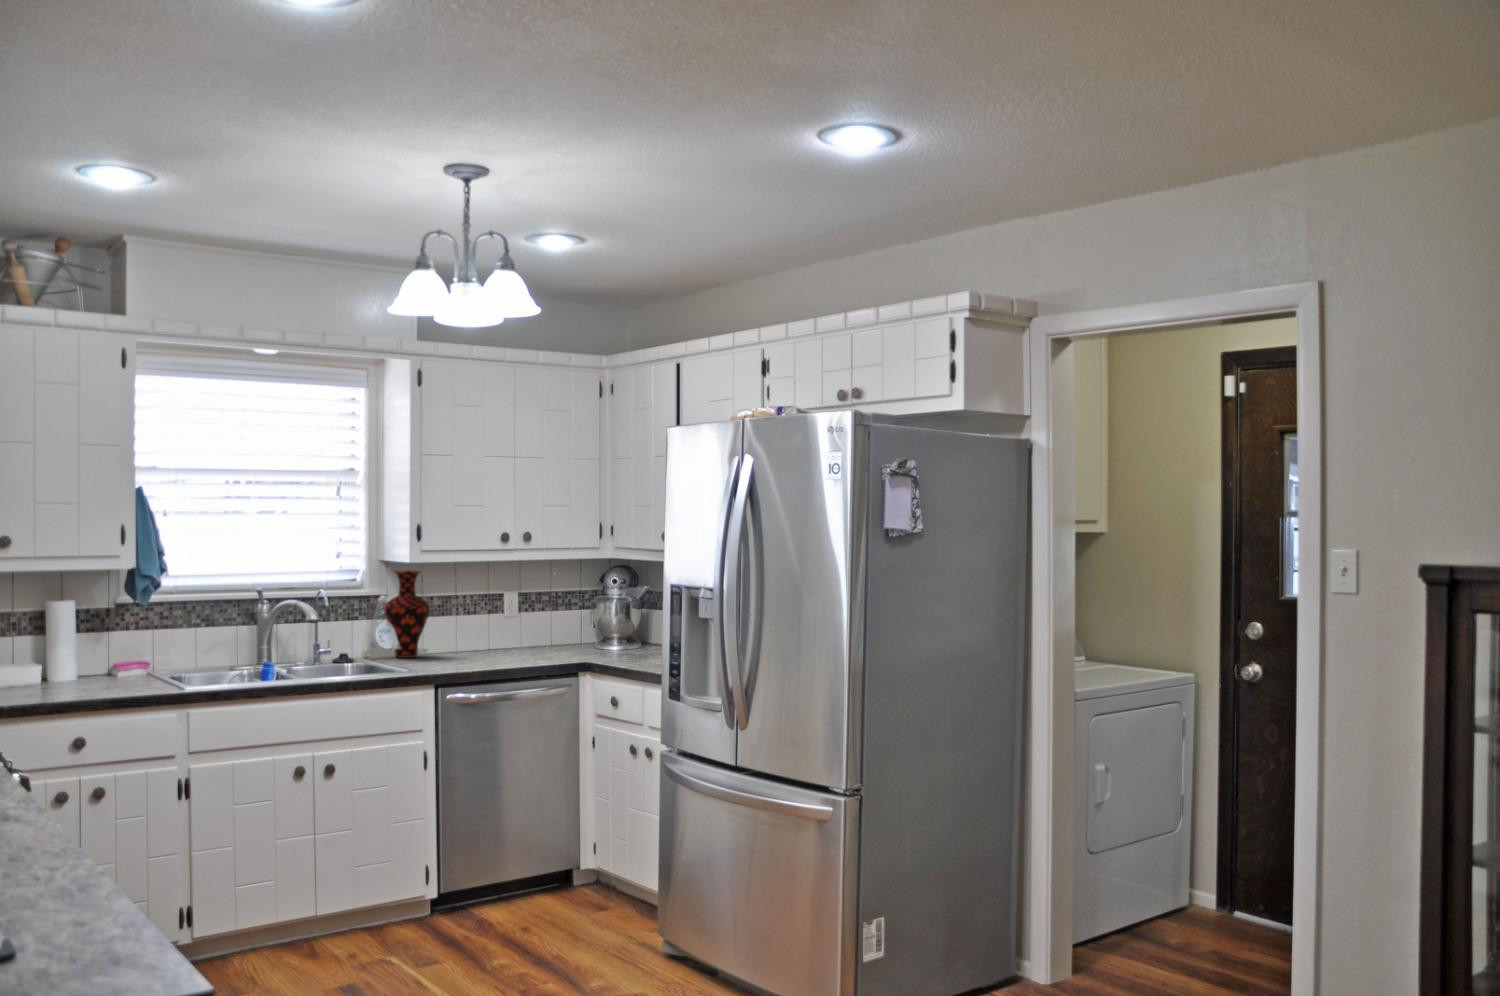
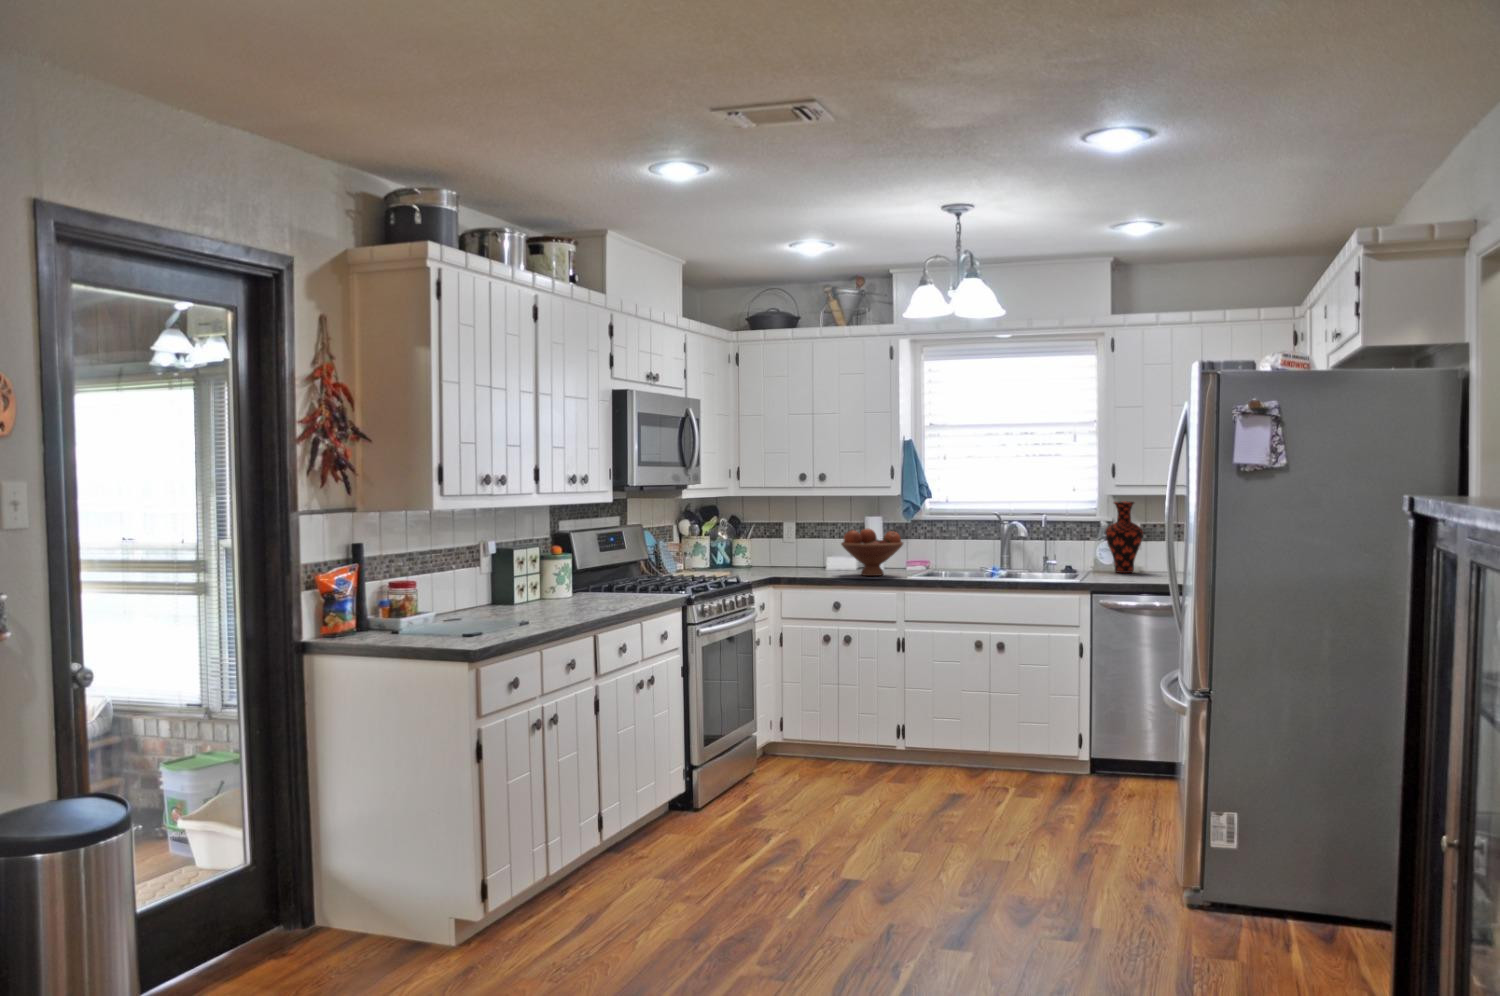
fruit bowl: none [81,620,186,693] -> present [841,529,903,576]

